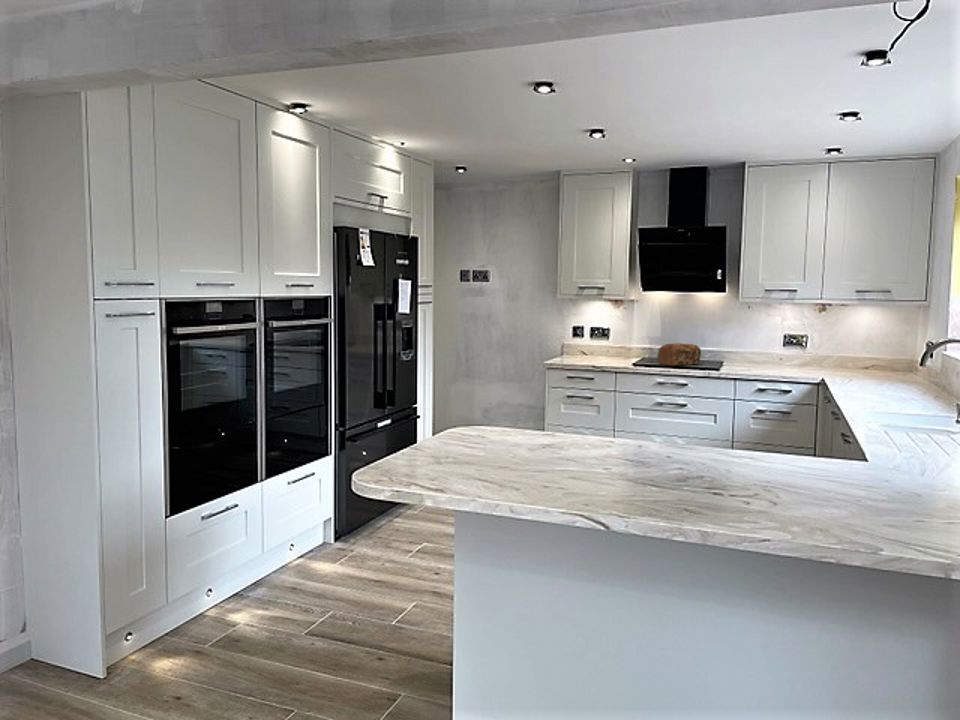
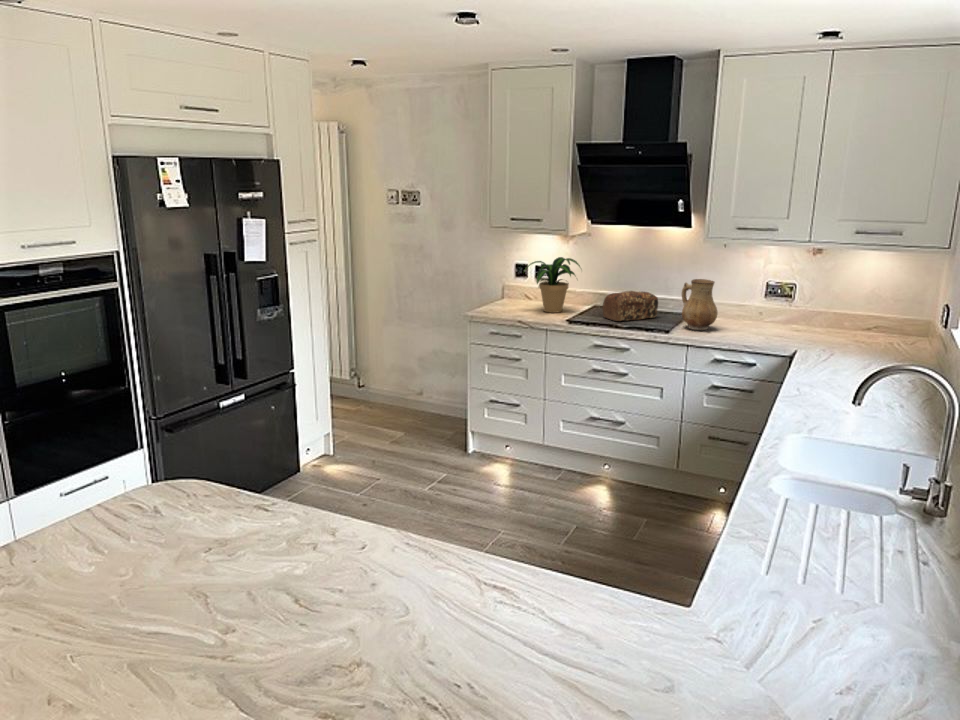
potted plant: none [591,319,638,362] -> present [527,257,580,313]
ceramic pitcher: none [723,331,753,369] -> present [682,279,718,330]

